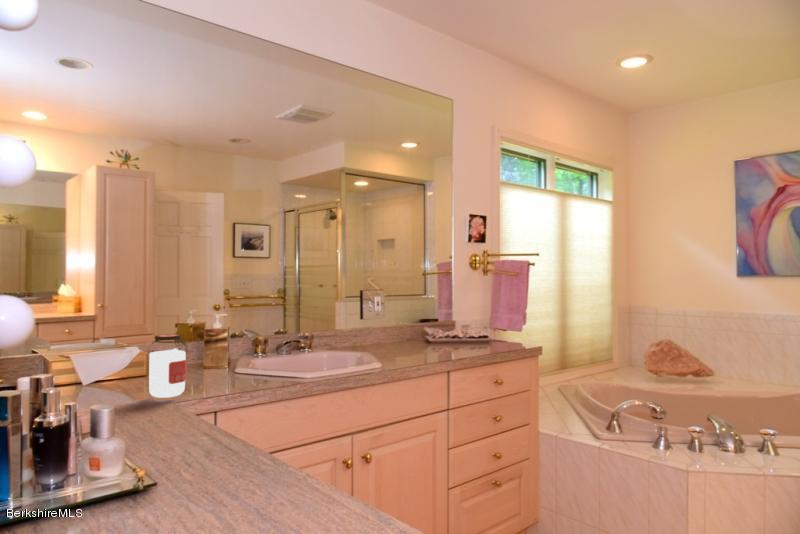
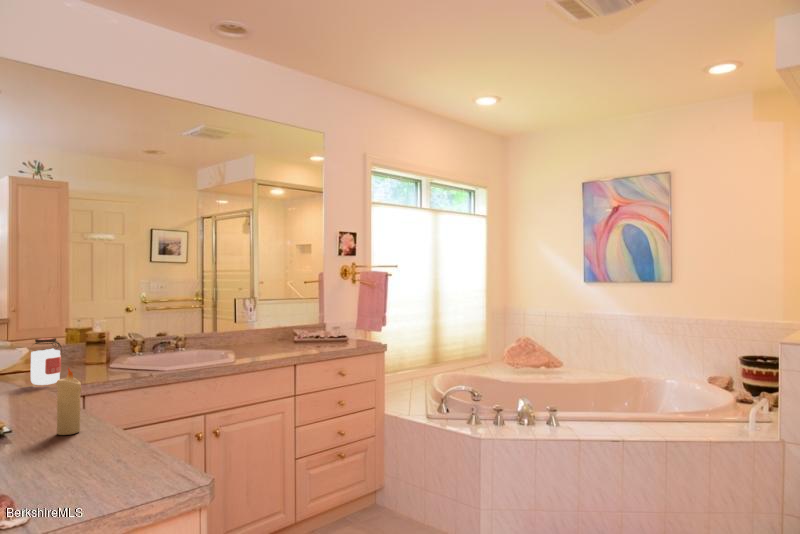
candle: none [227,384,265,500] -> present [56,368,82,435]

